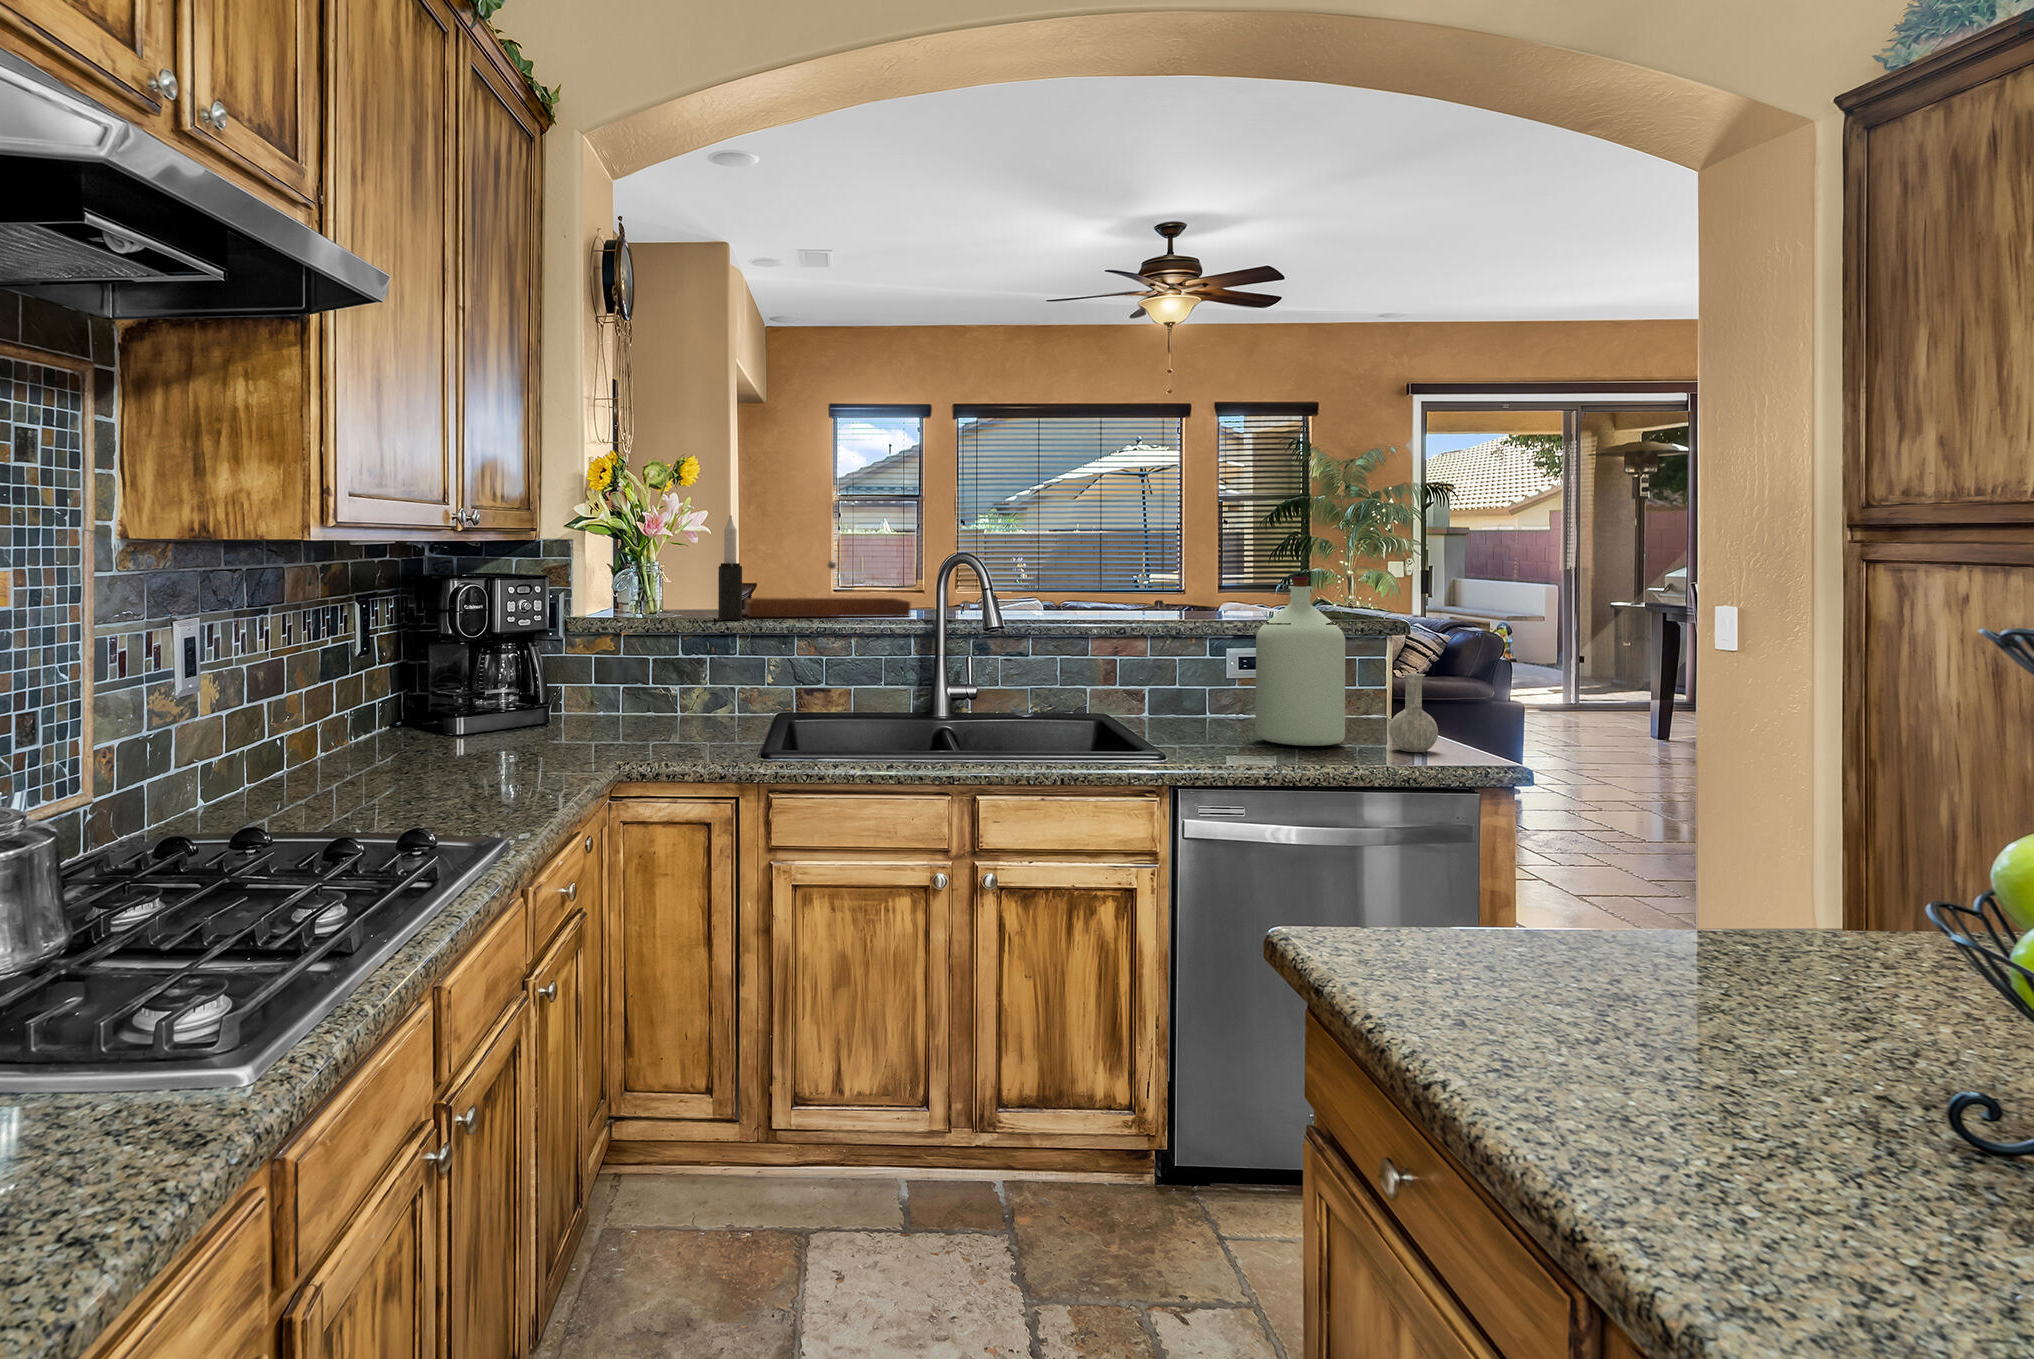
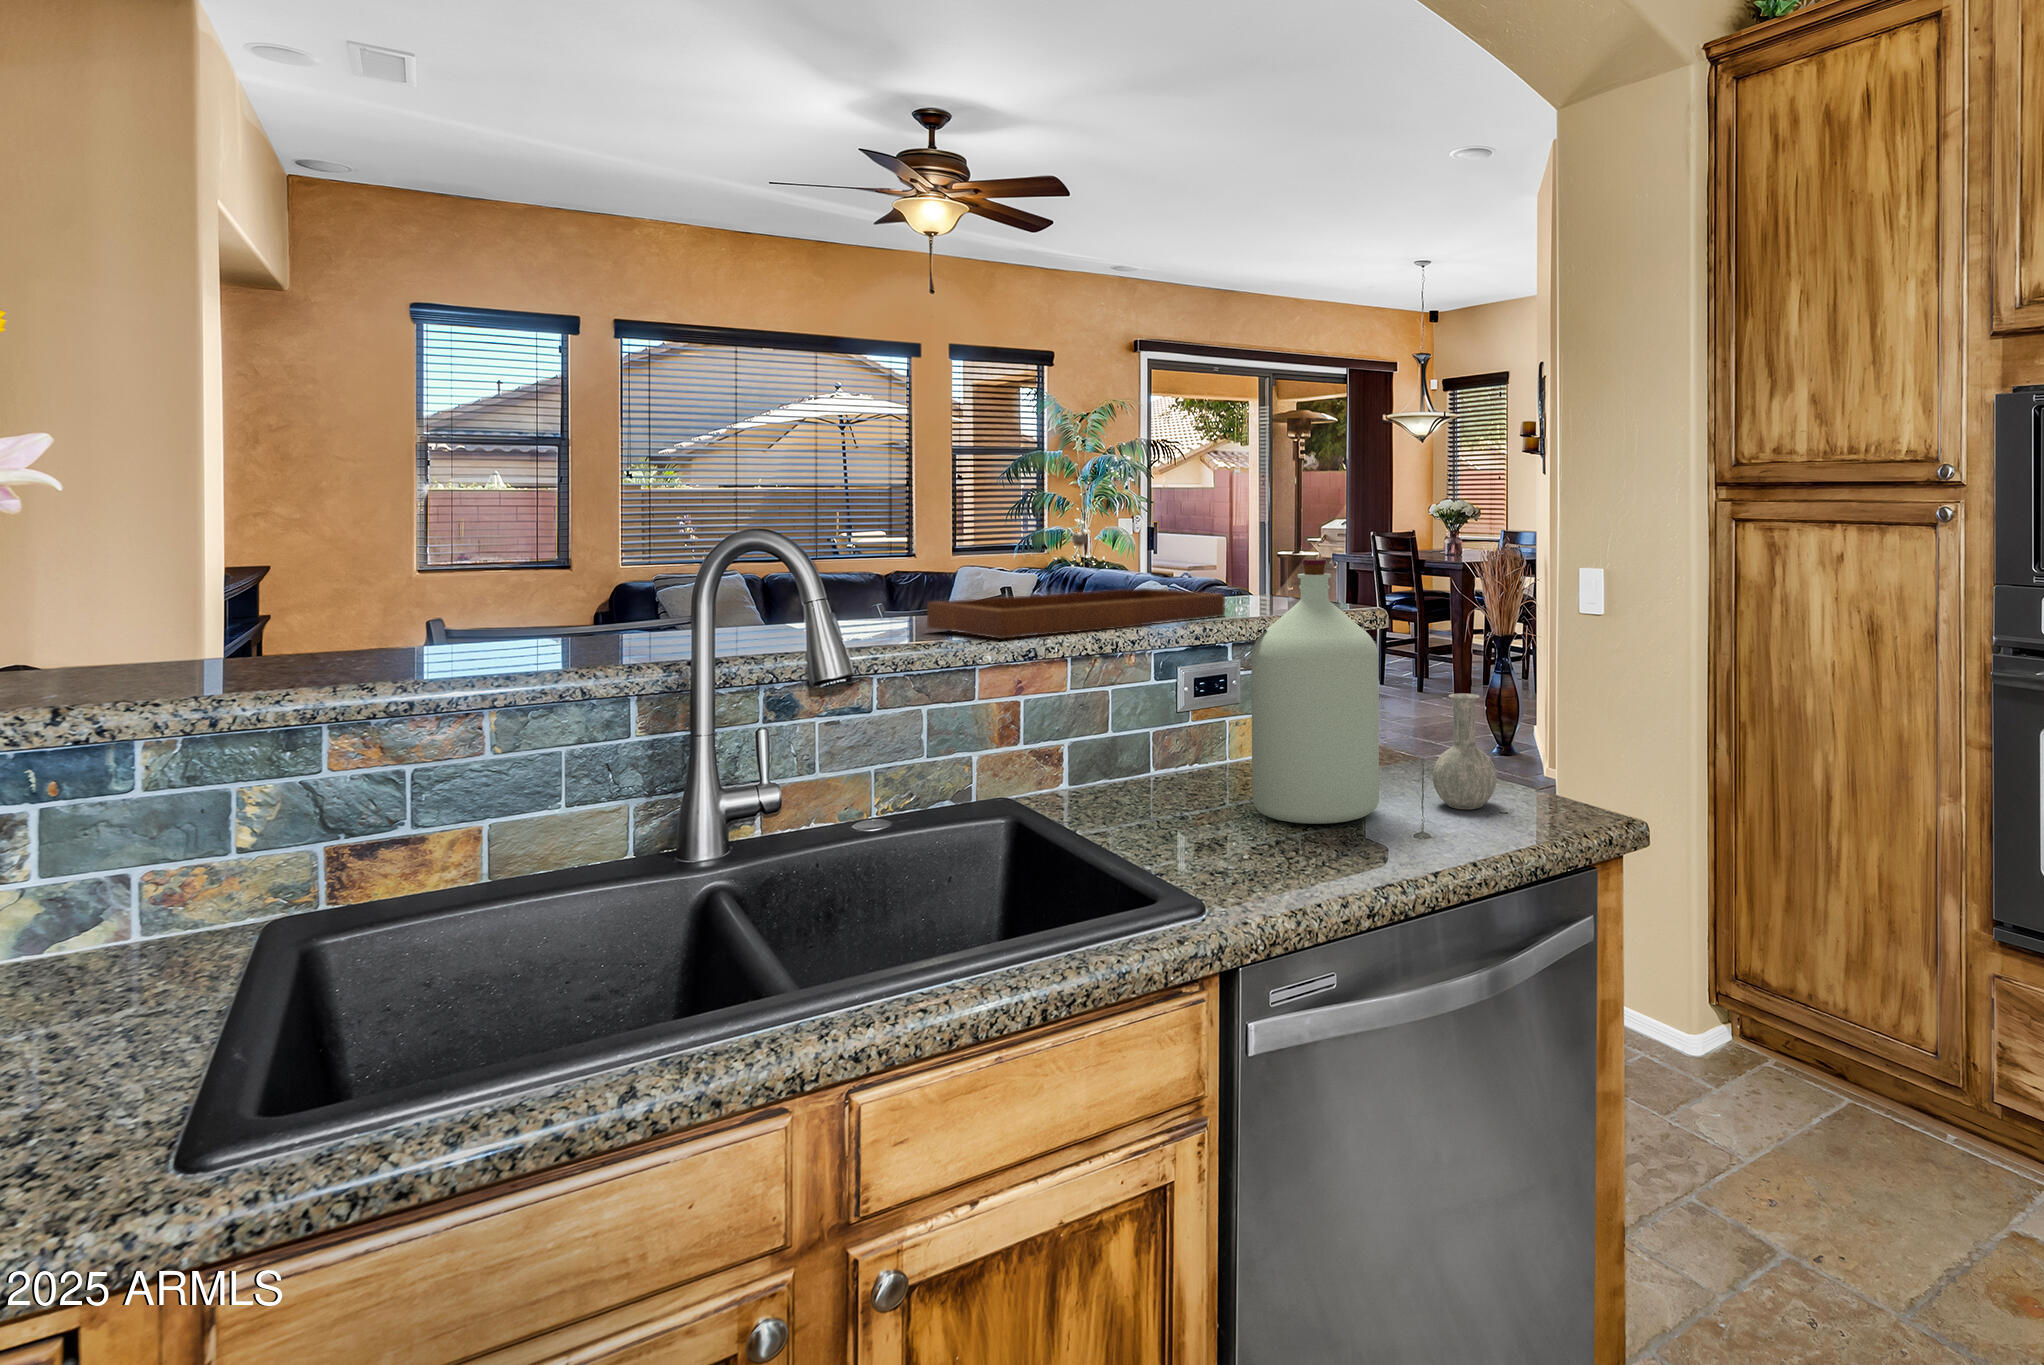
candle: present [718,515,742,620] -> none [80,446,160,706]
tray: present [745,561,911,617] -> present [927,532,1225,638]

